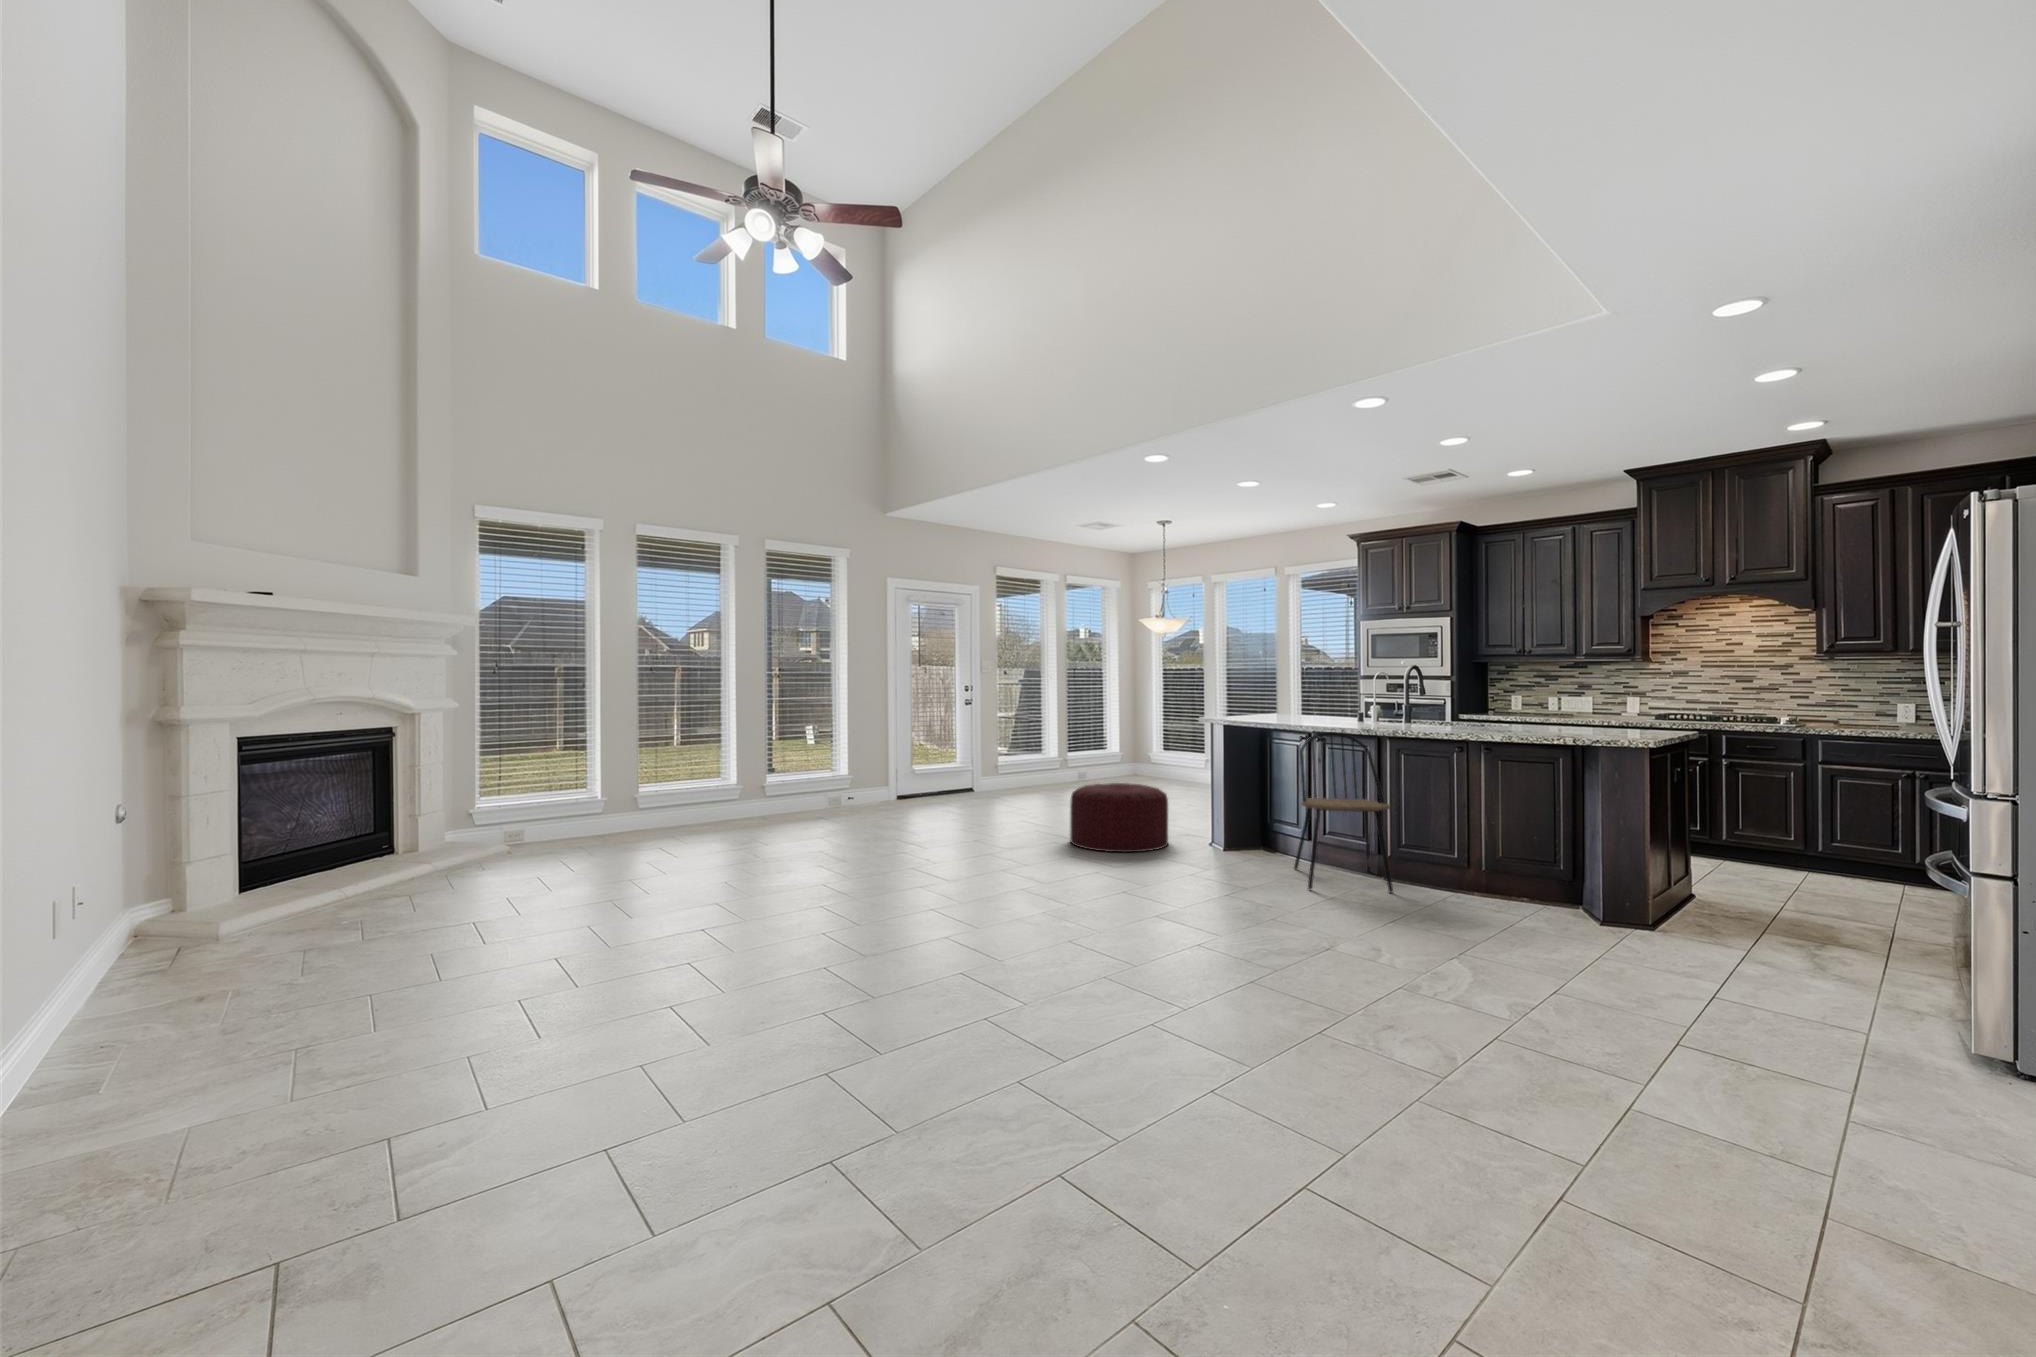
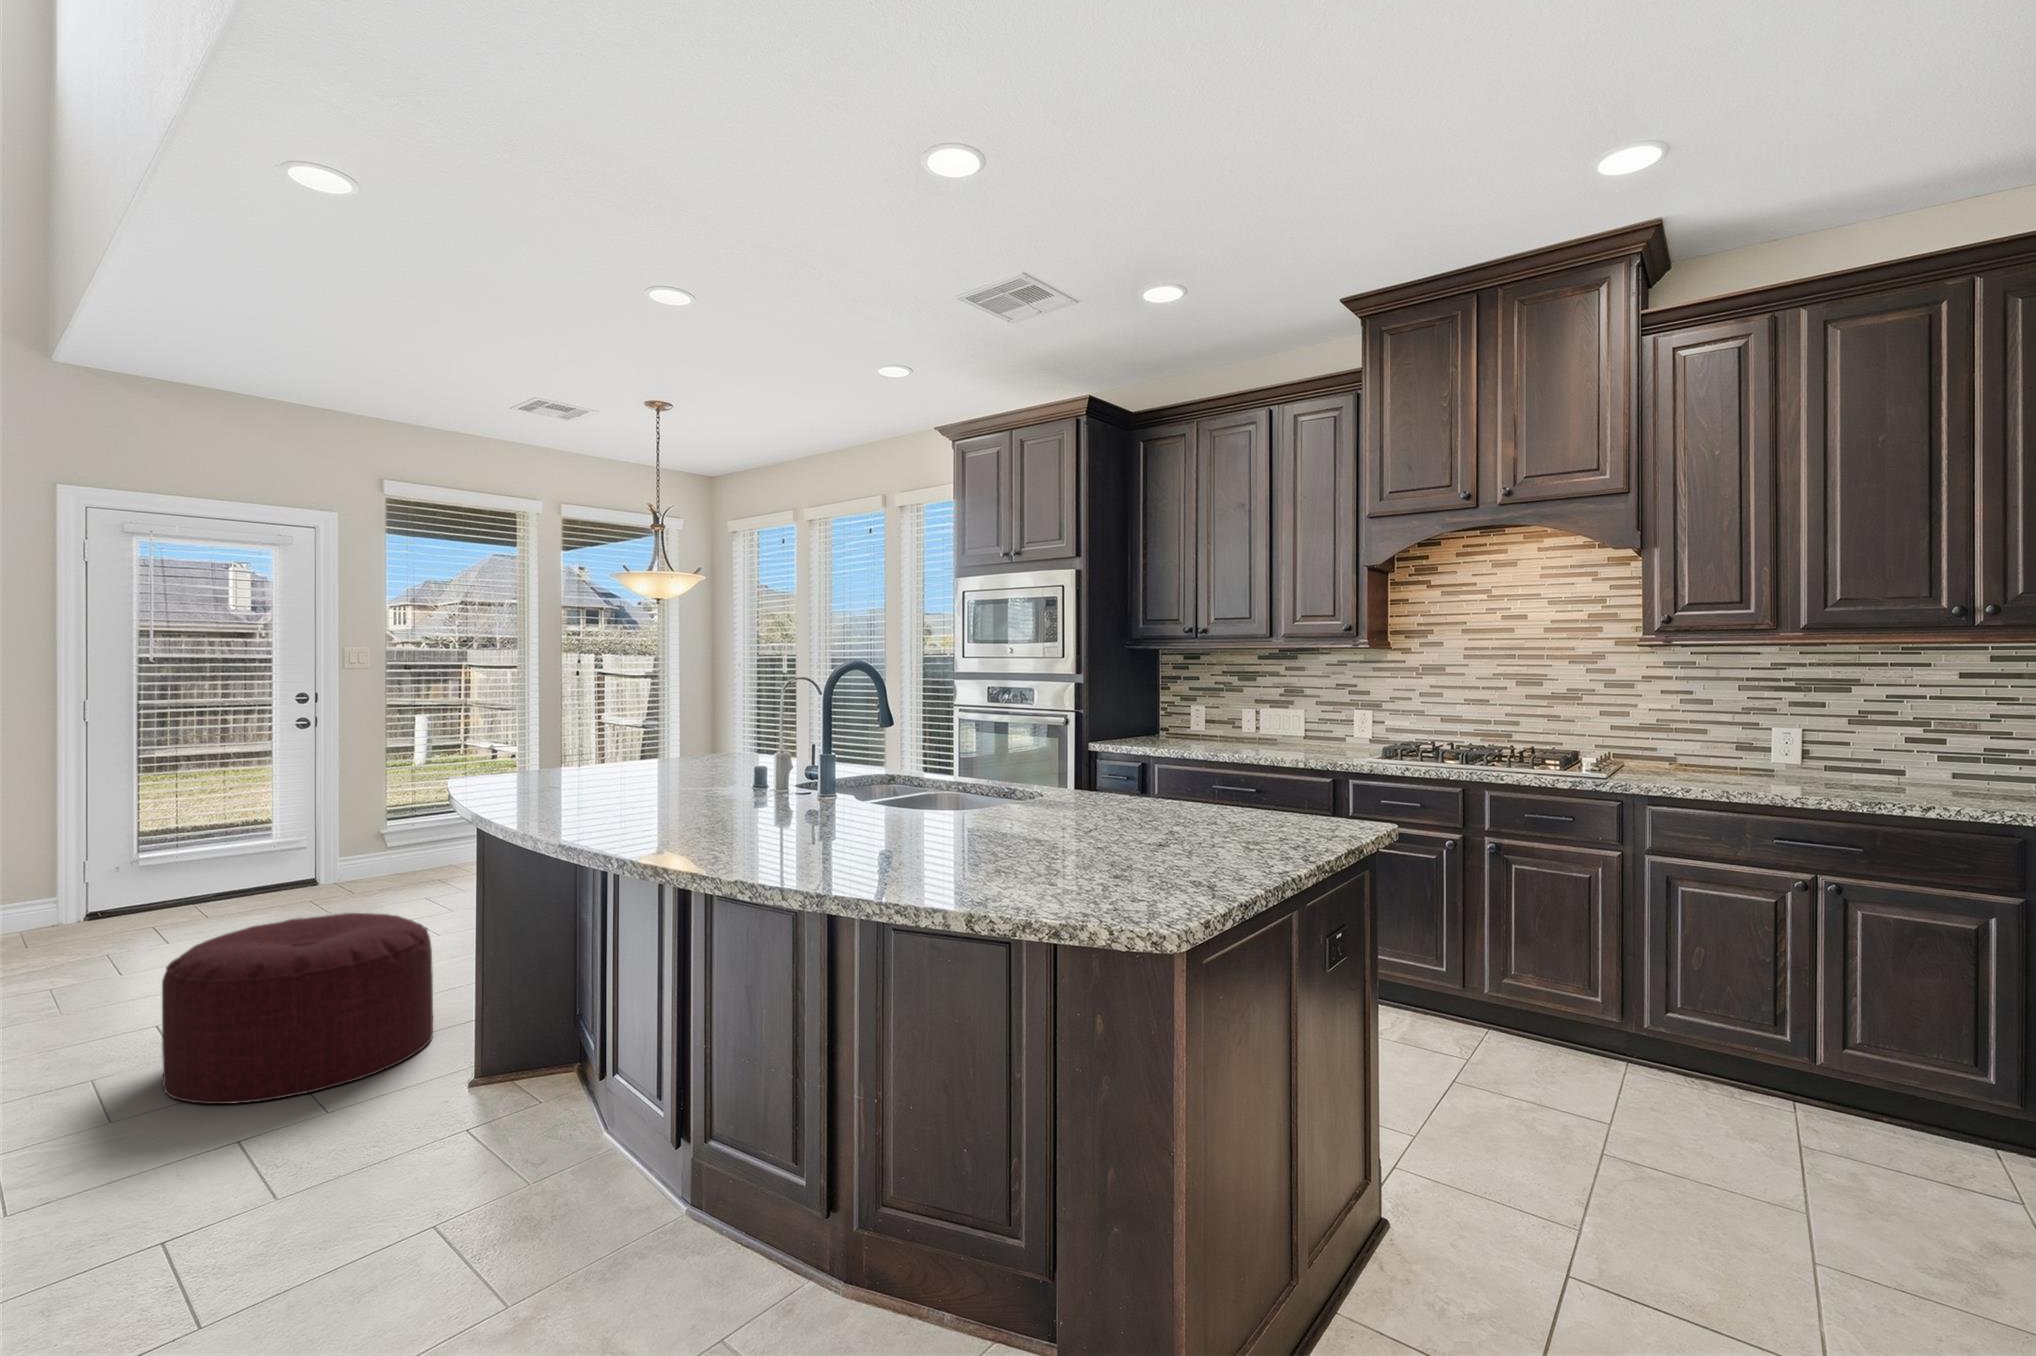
dining chair: present [1294,732,1393,893] -> none [451,822,742,1284]

